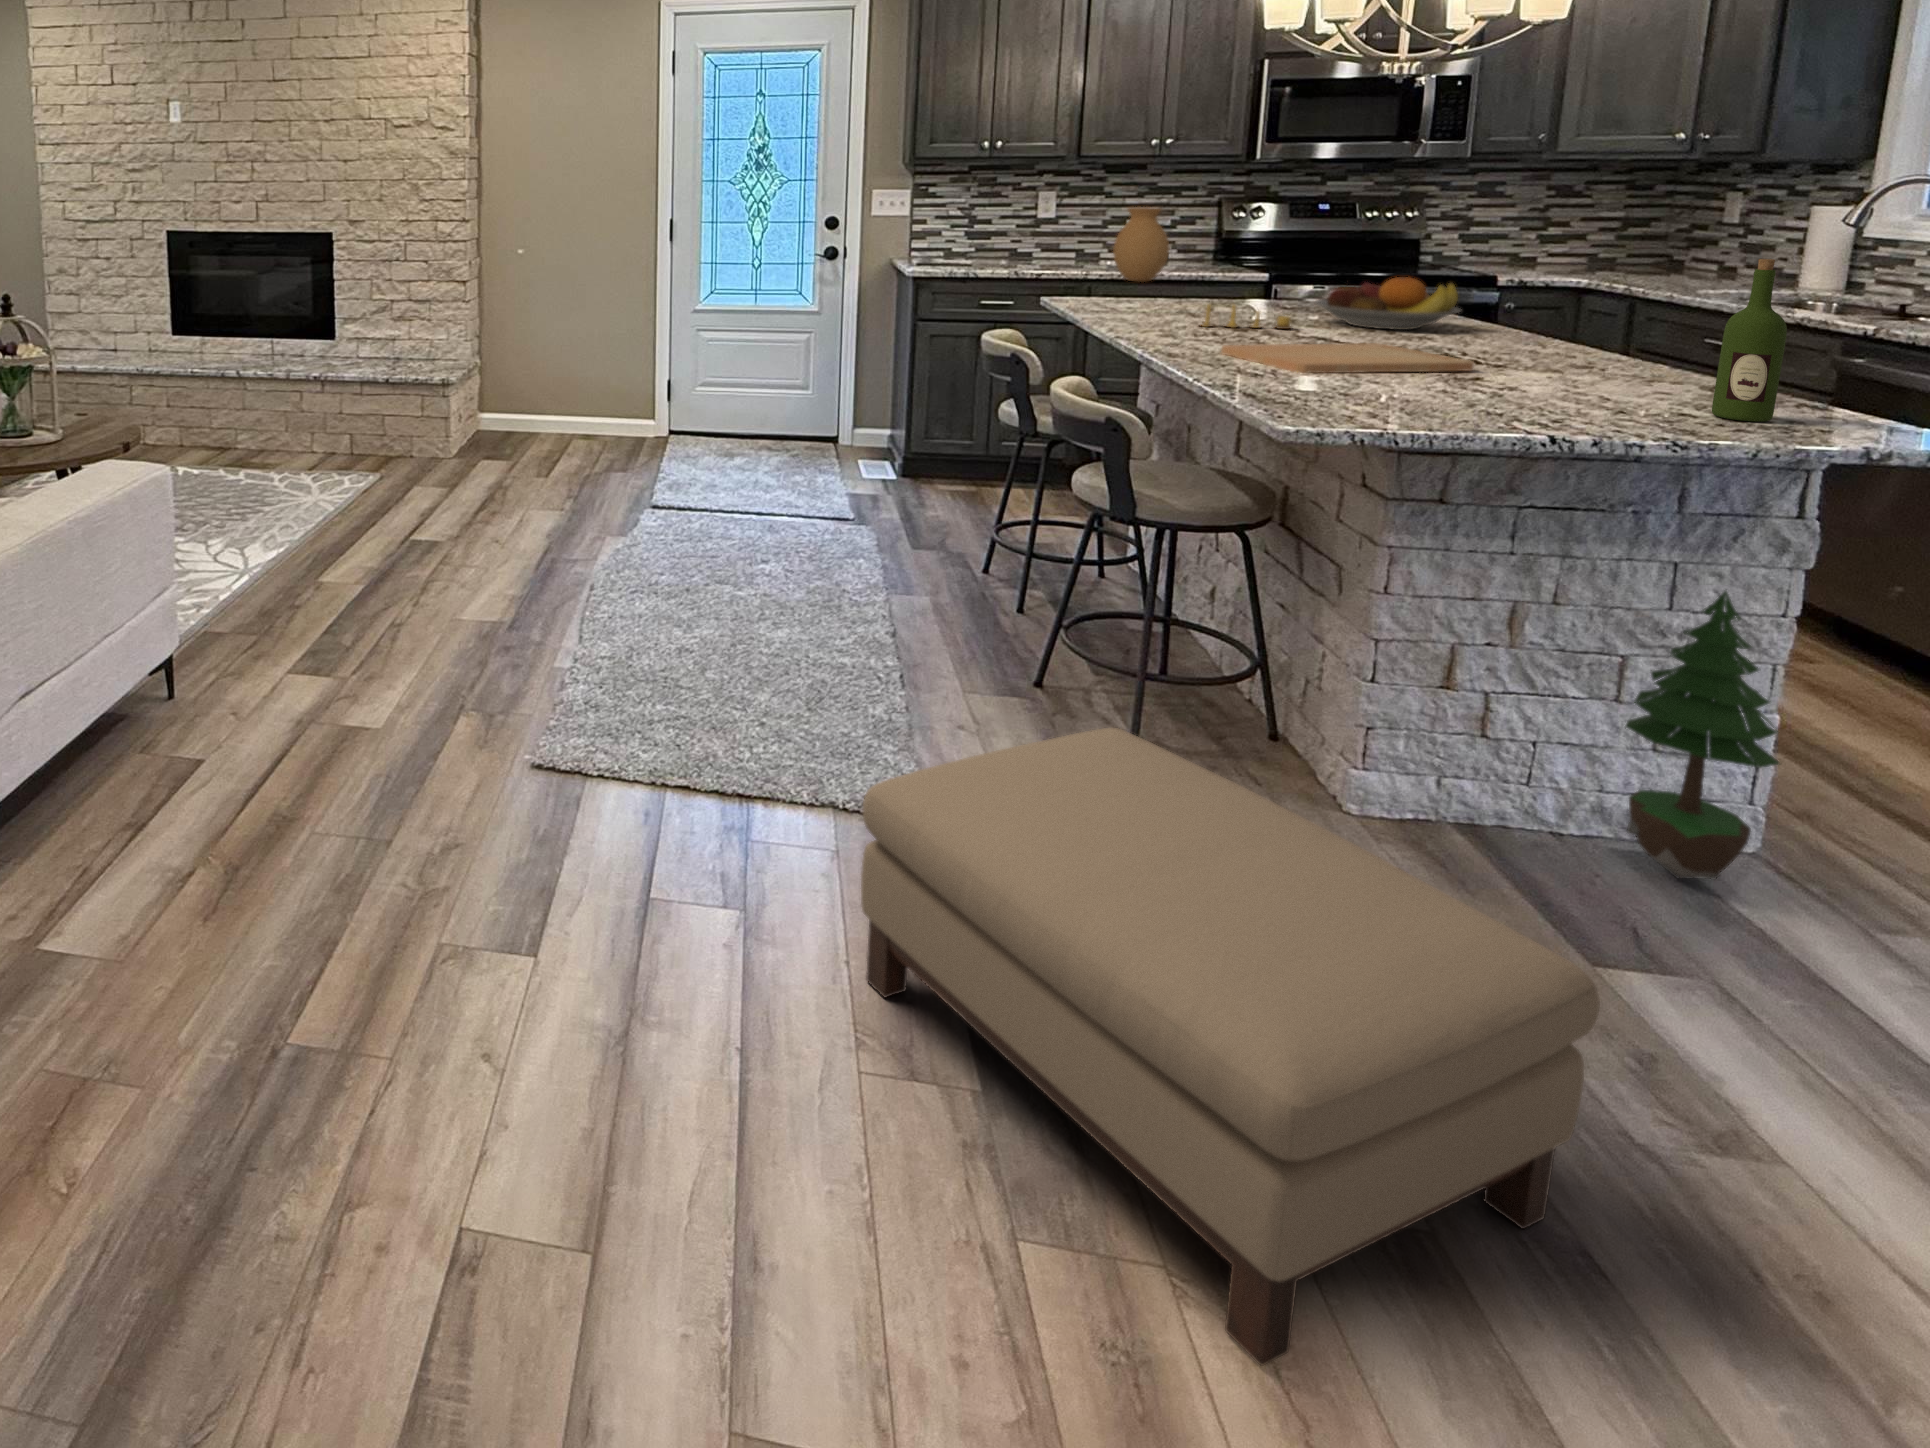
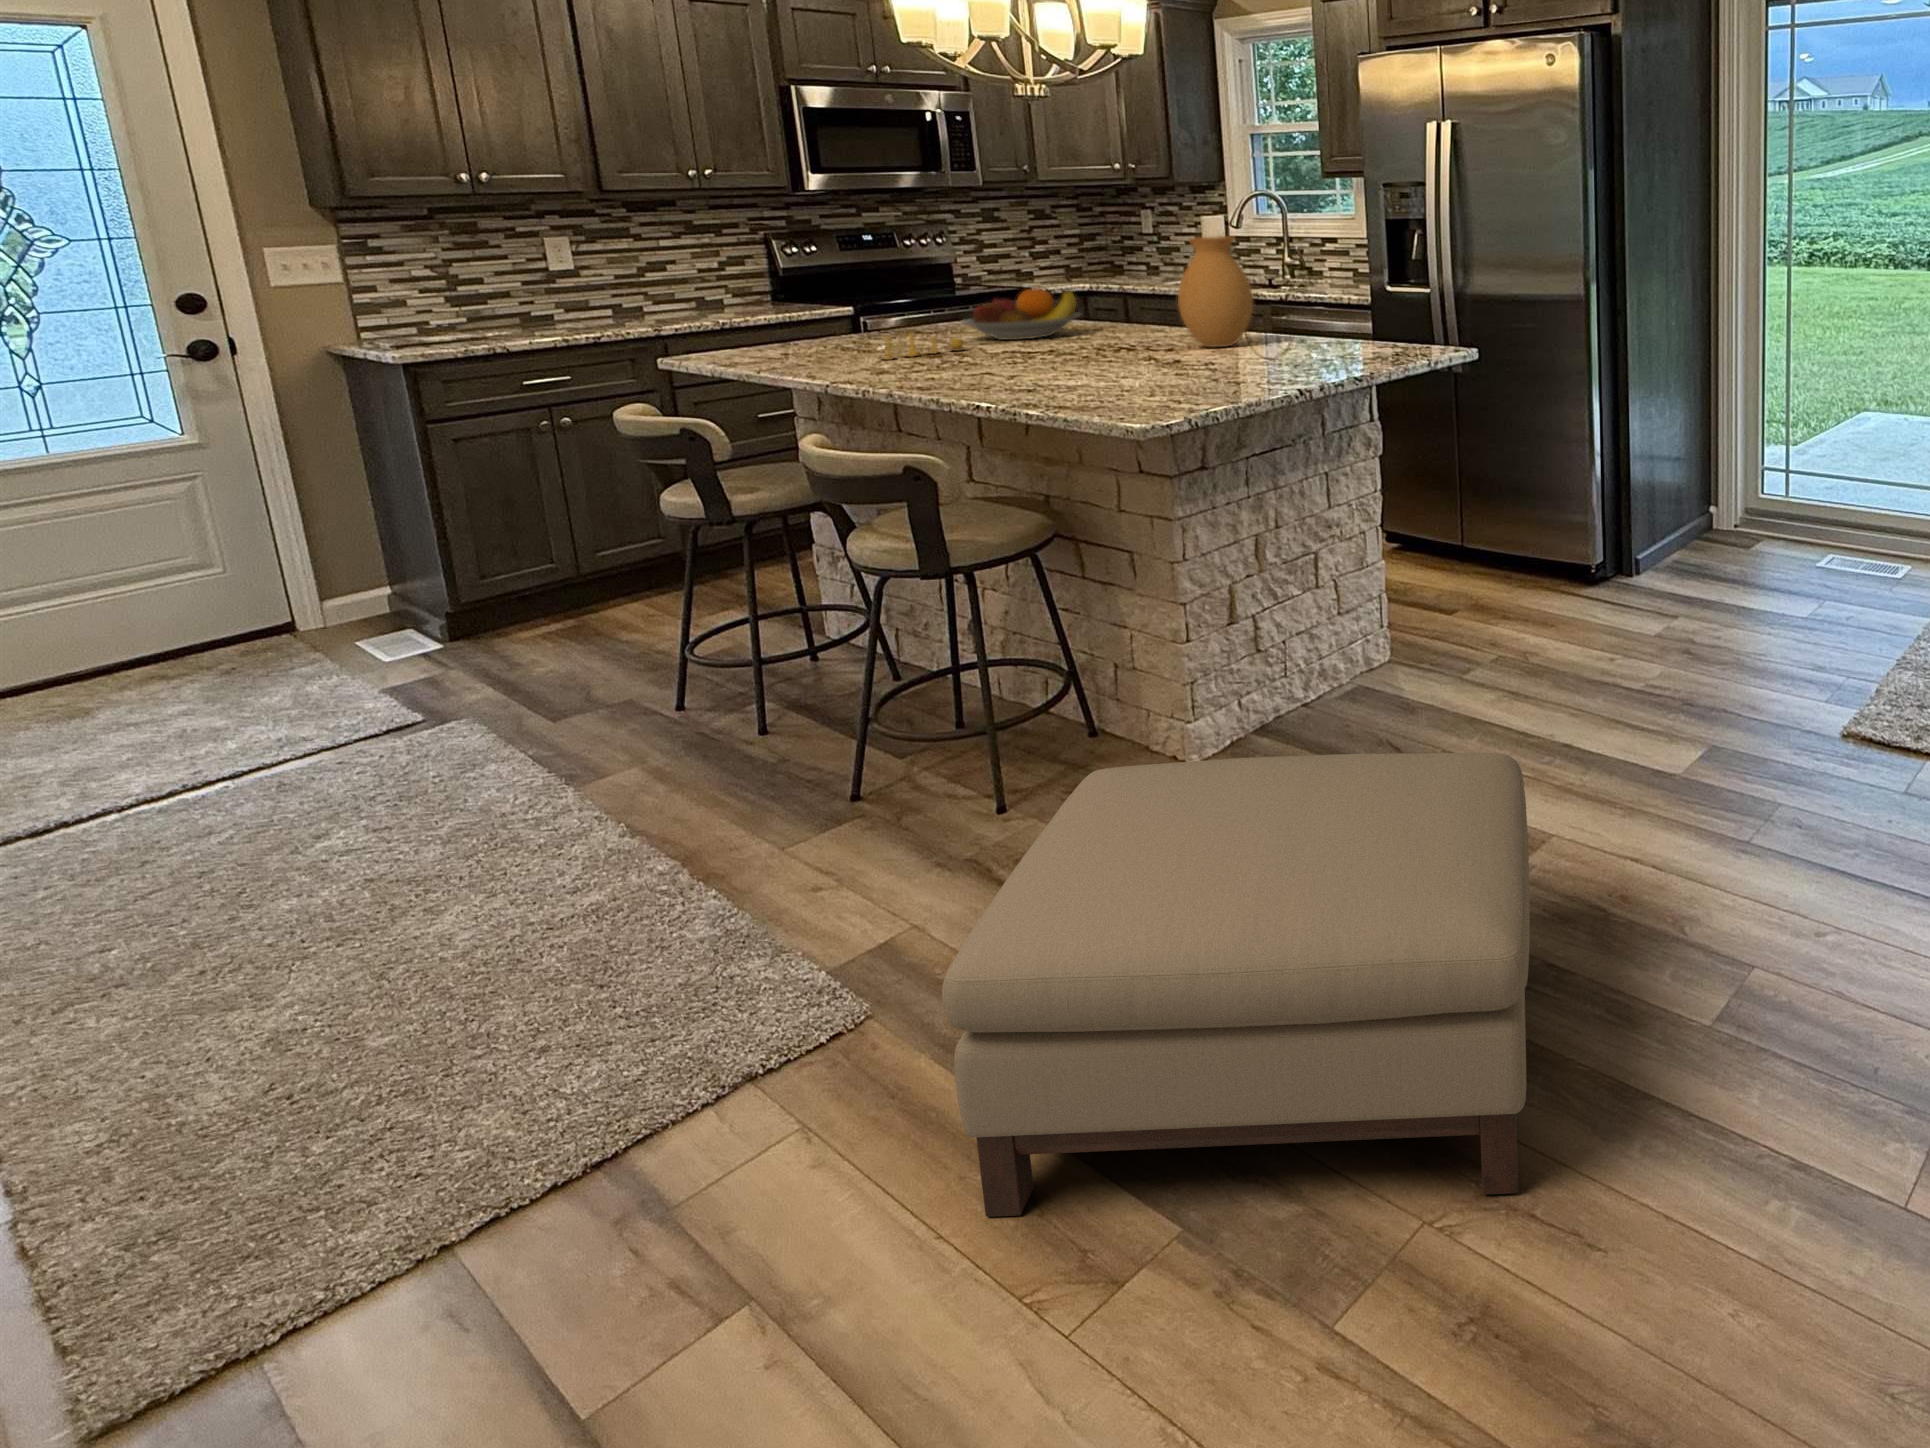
vase: present [1113,207,1169,282] -> present [1178,236,1253,347]
wine bottle: present [1712,259,1787,422] -> none [1326,236,1361,356]
cutting board: present [1222,343,1474,373] -> none [959,346,1160,379]
potted tree: present [1626,591,1780,879] -> none [1327,480,1409,700]

